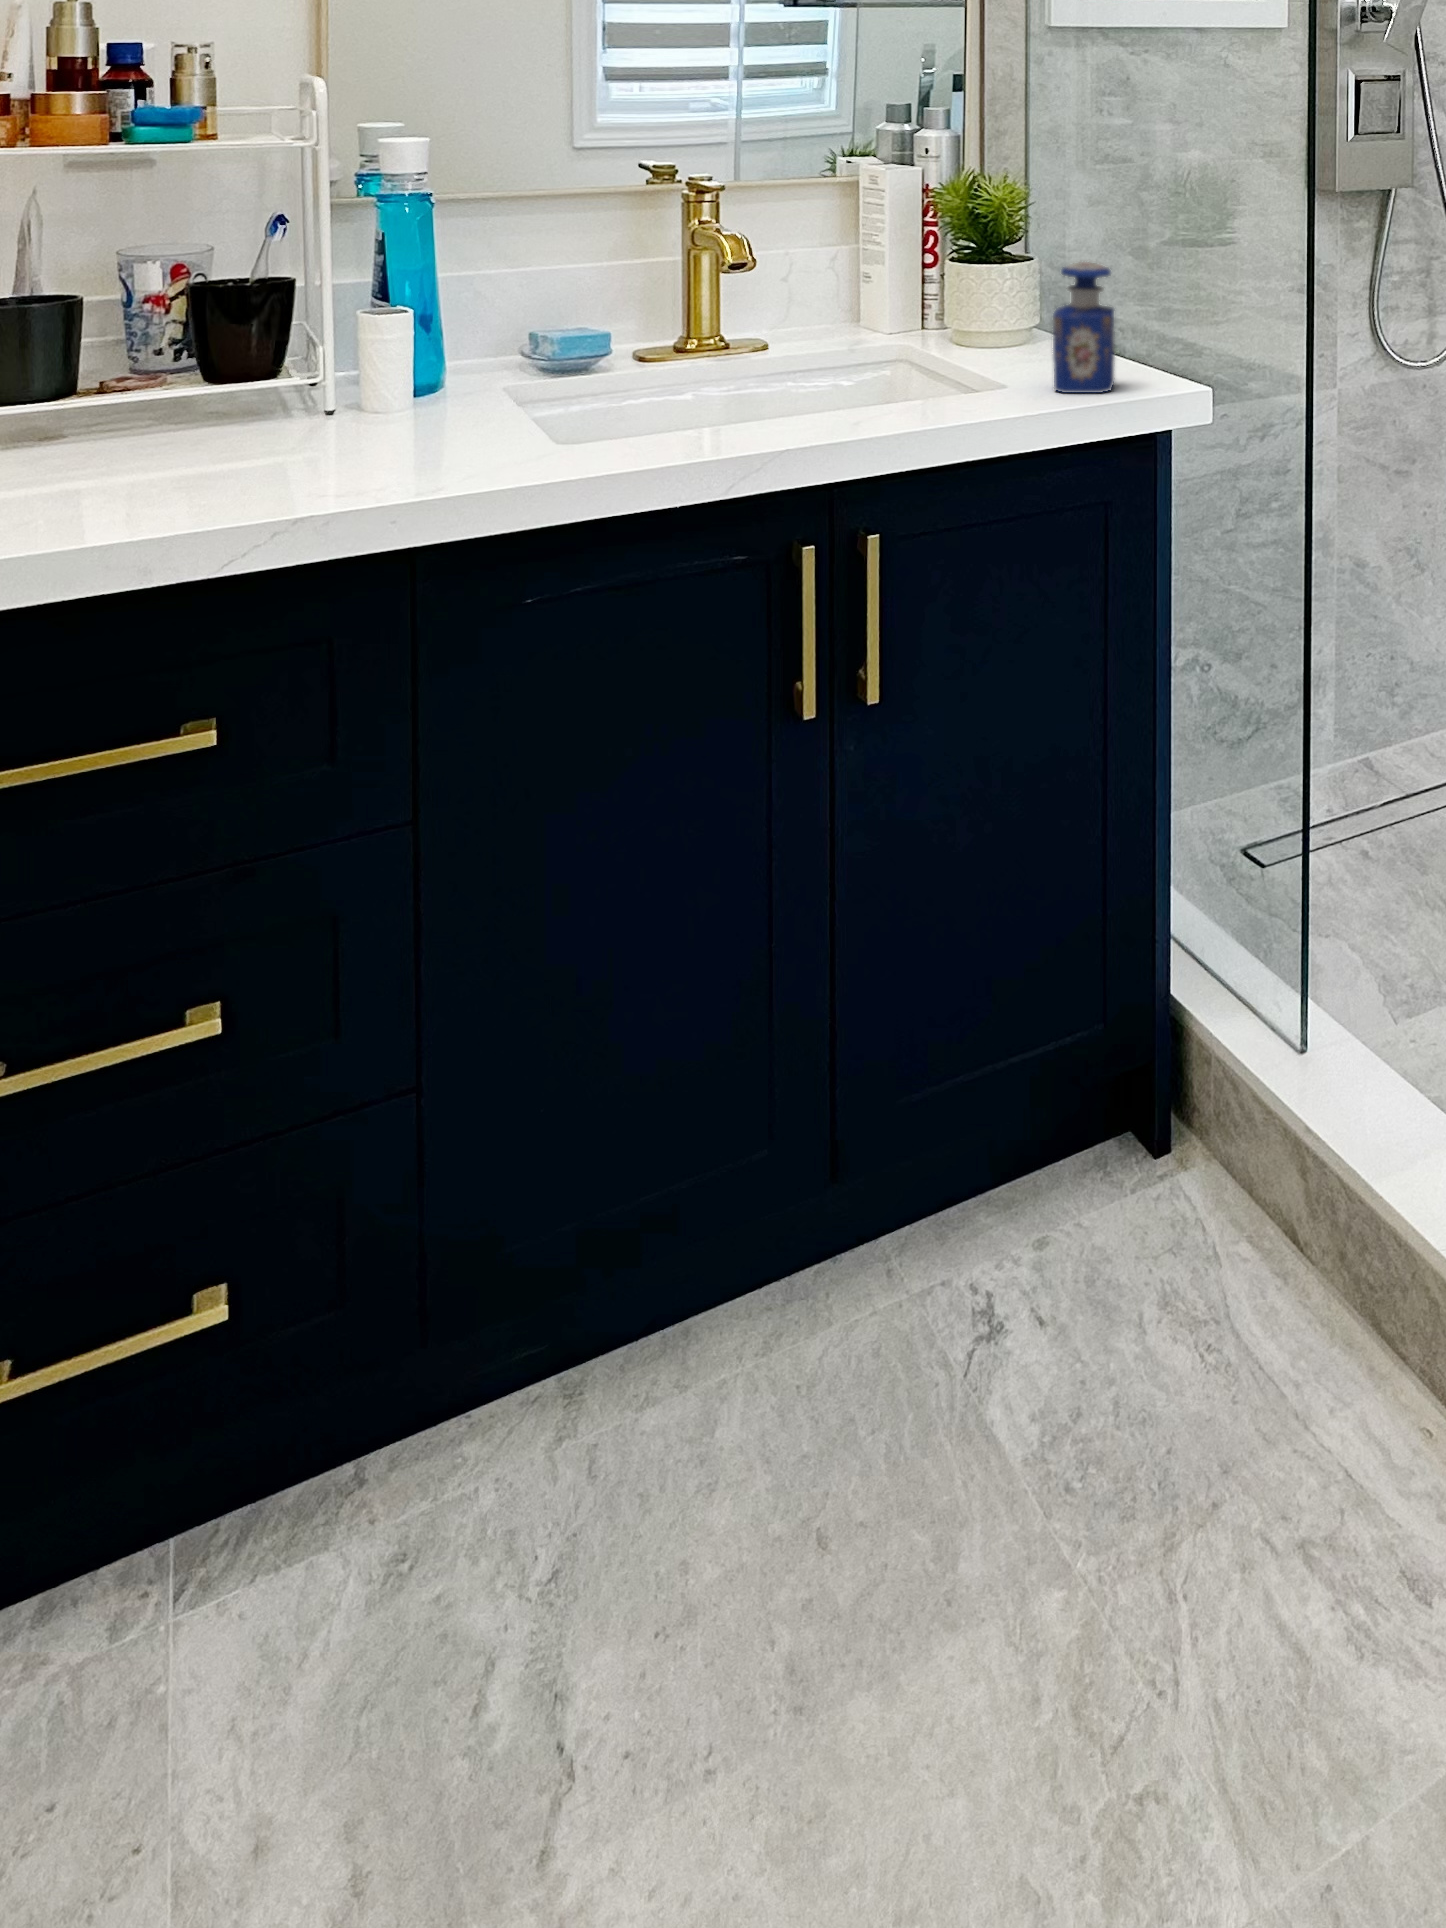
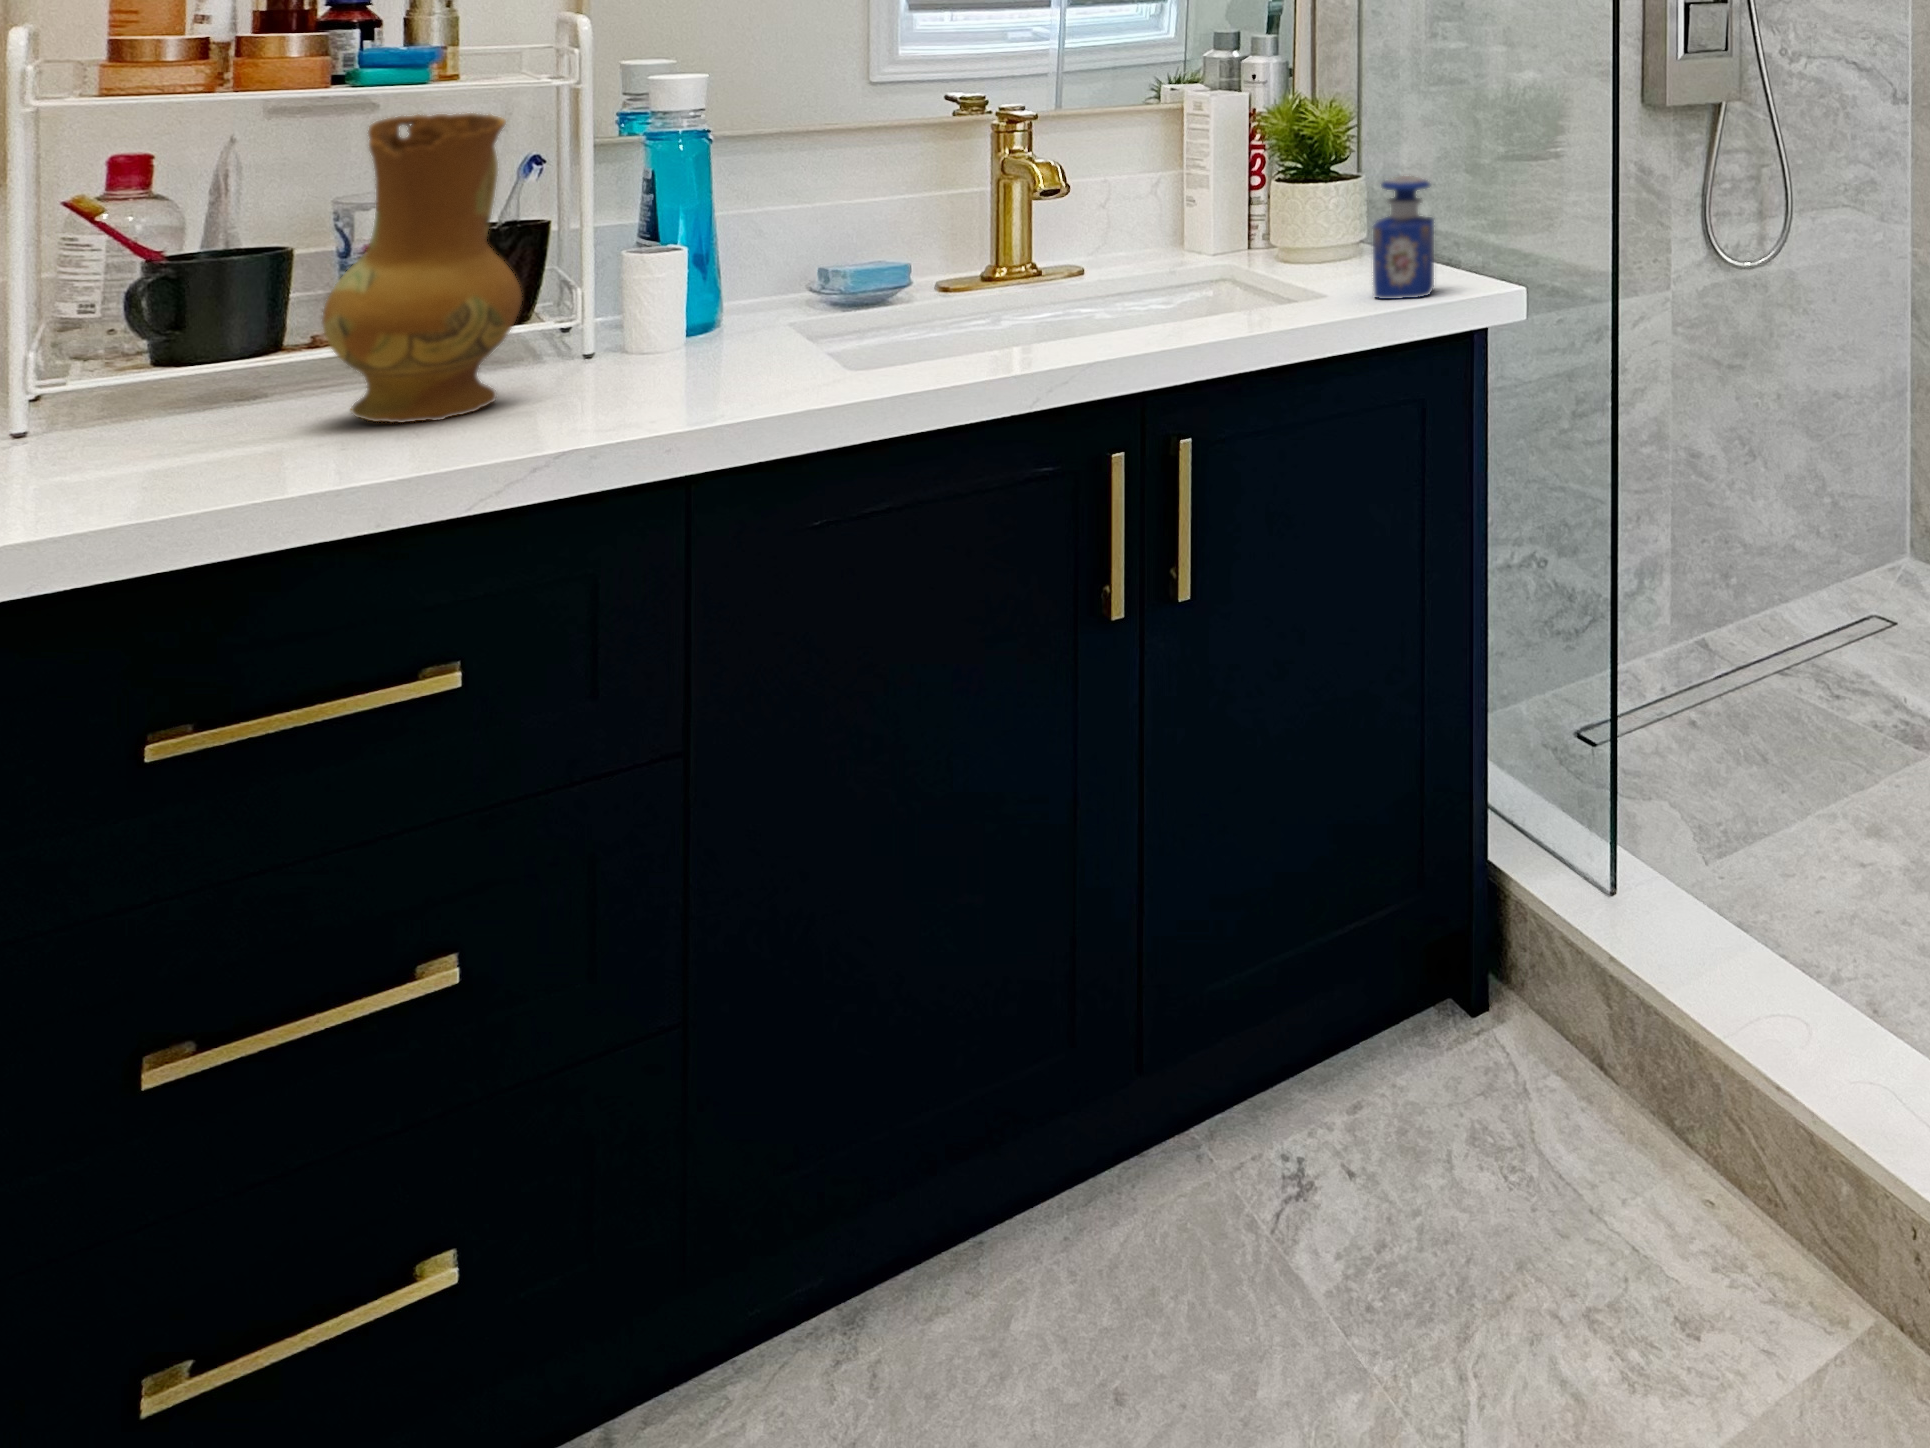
ceramic jug: none [98,174,266,476] -> present [322,113,522,423]

